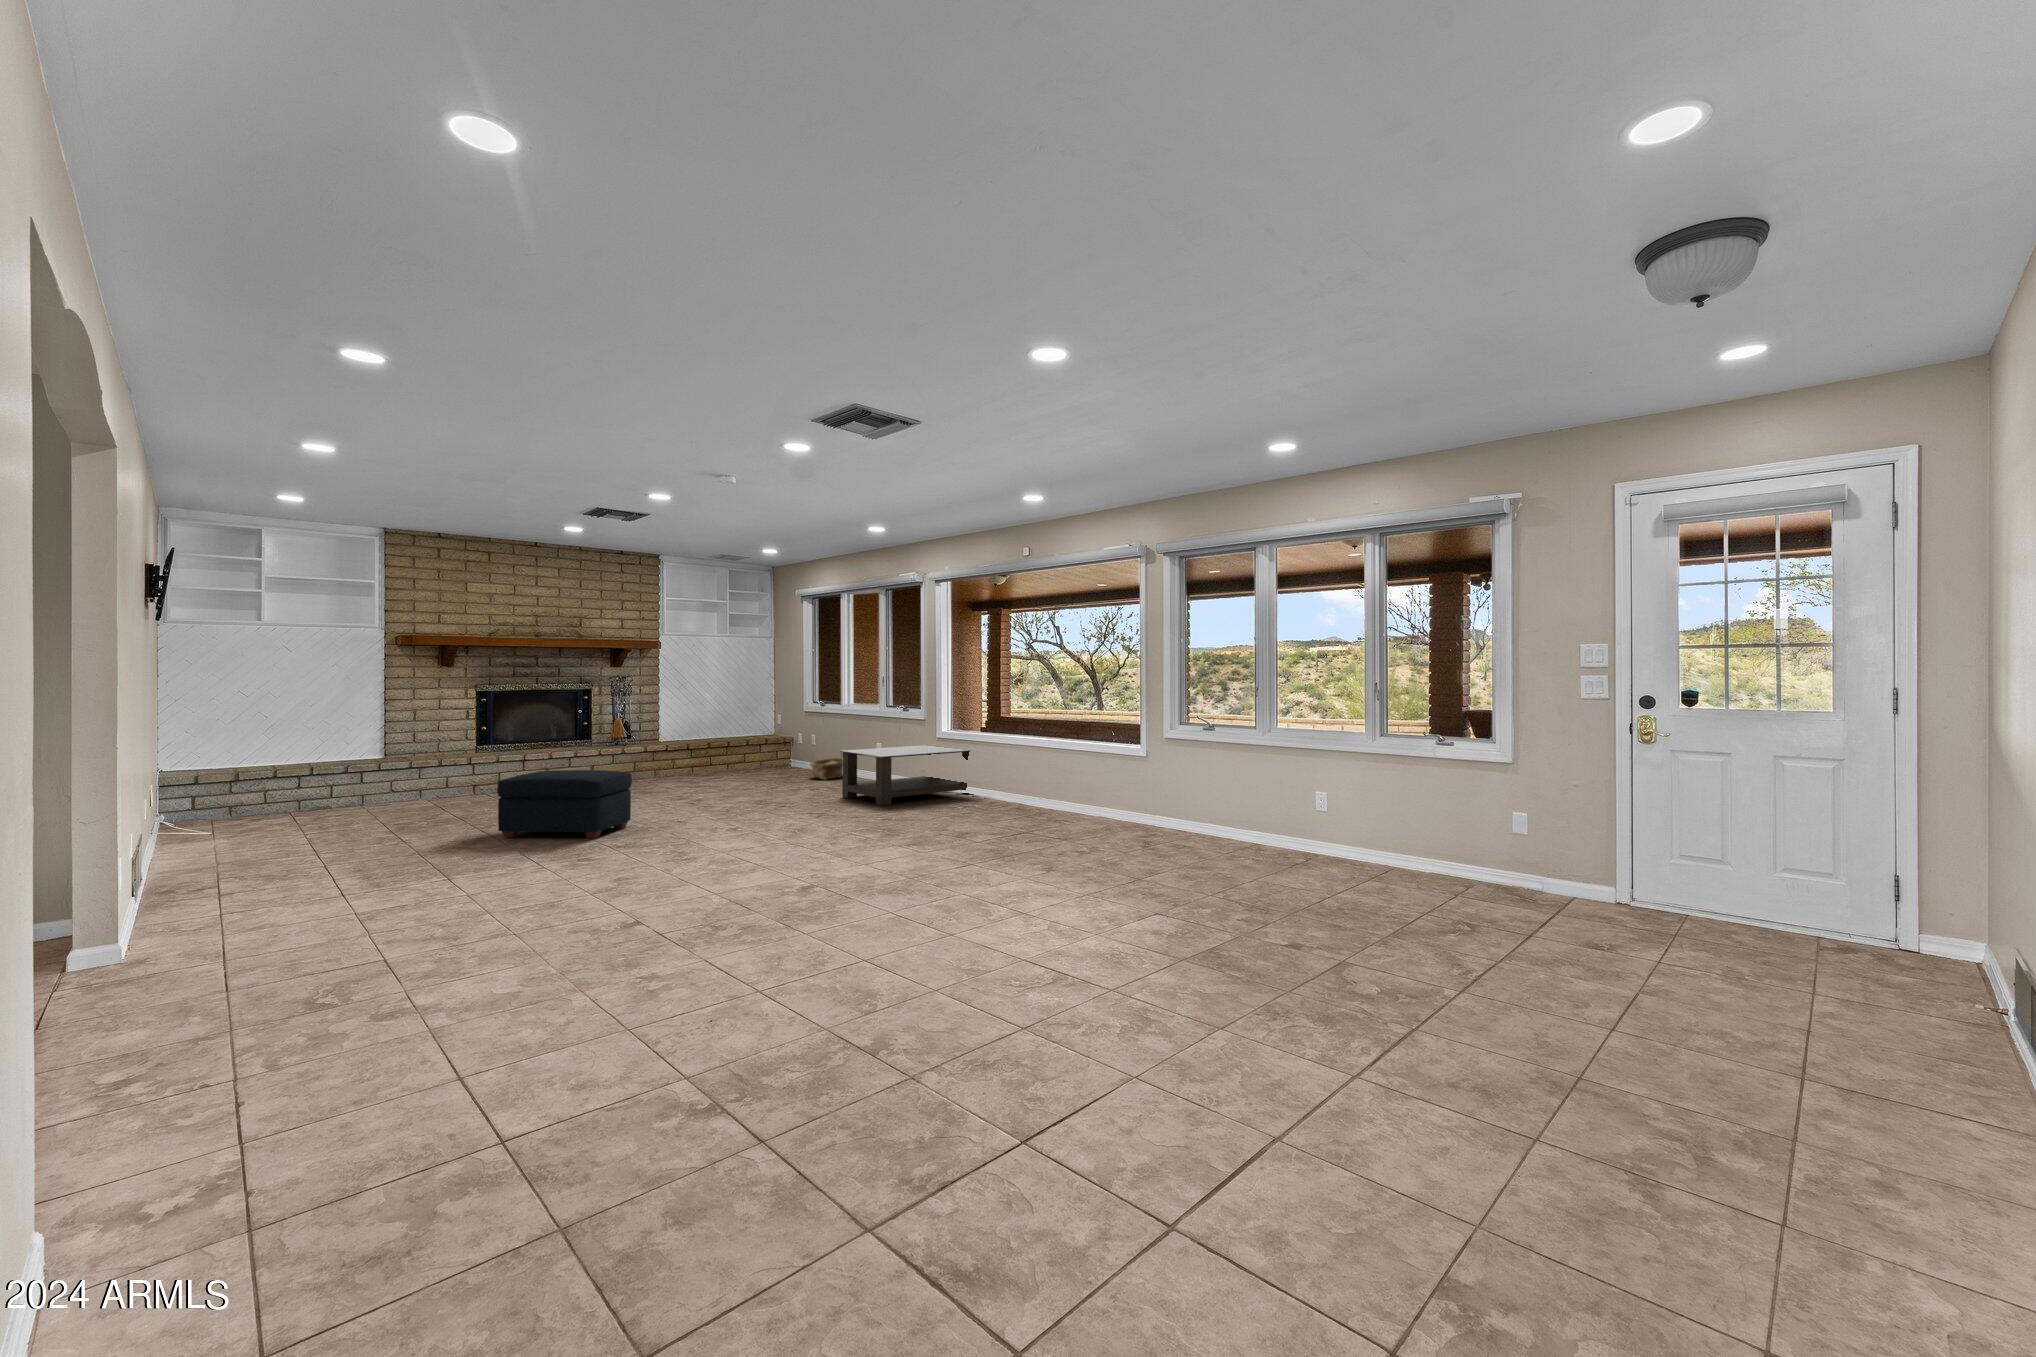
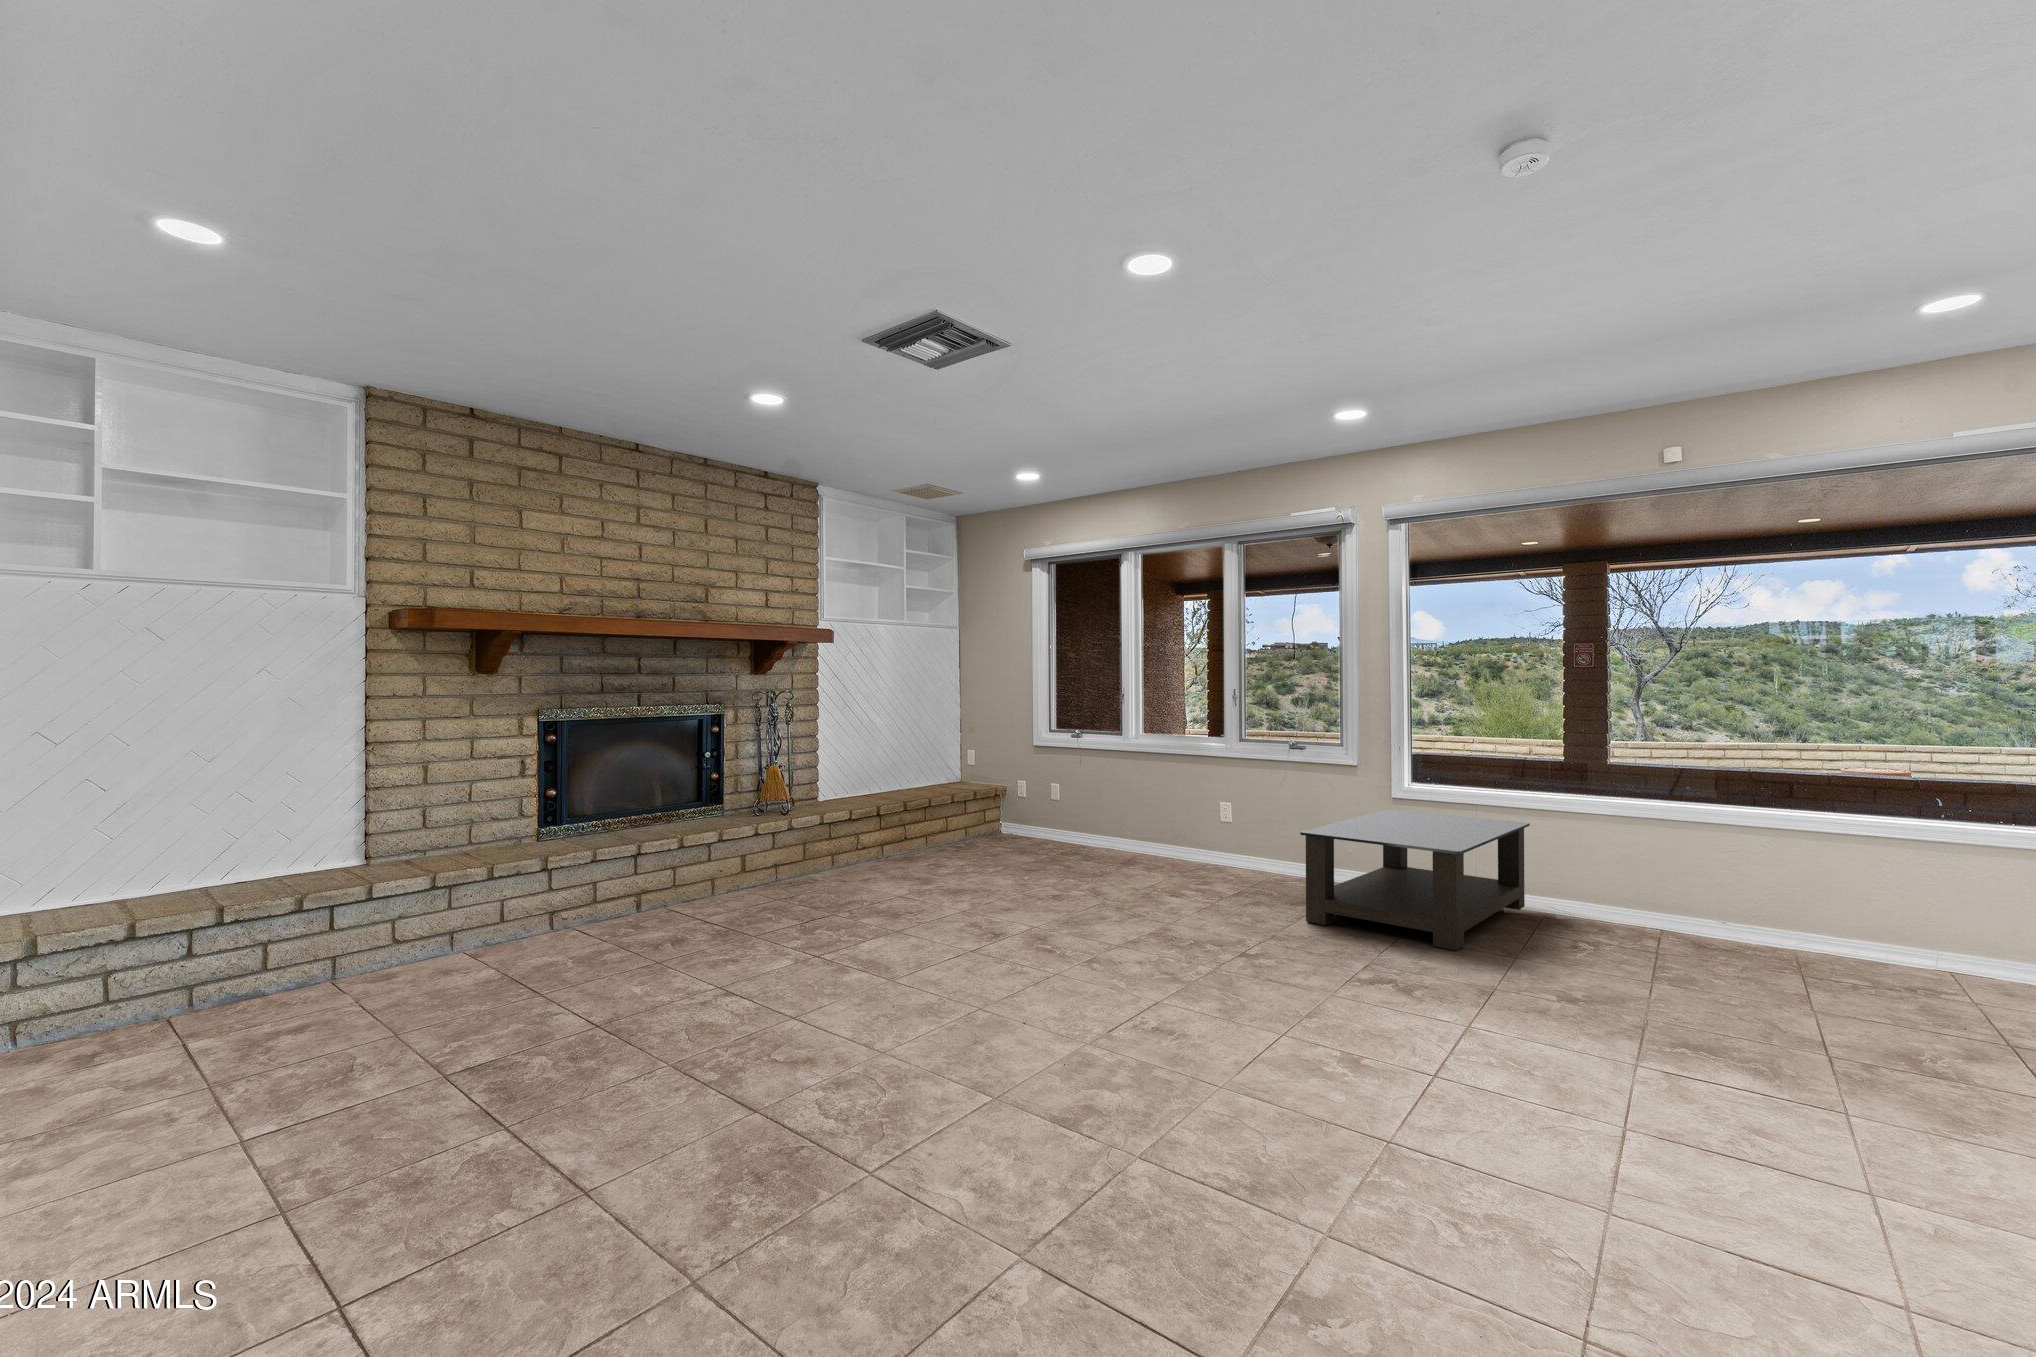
woven basket: present [811,757,842,780] -> none [1116,817,1178,870]
ottoman: present [497,770,632,839] -> none [831,930,1121,1147]

